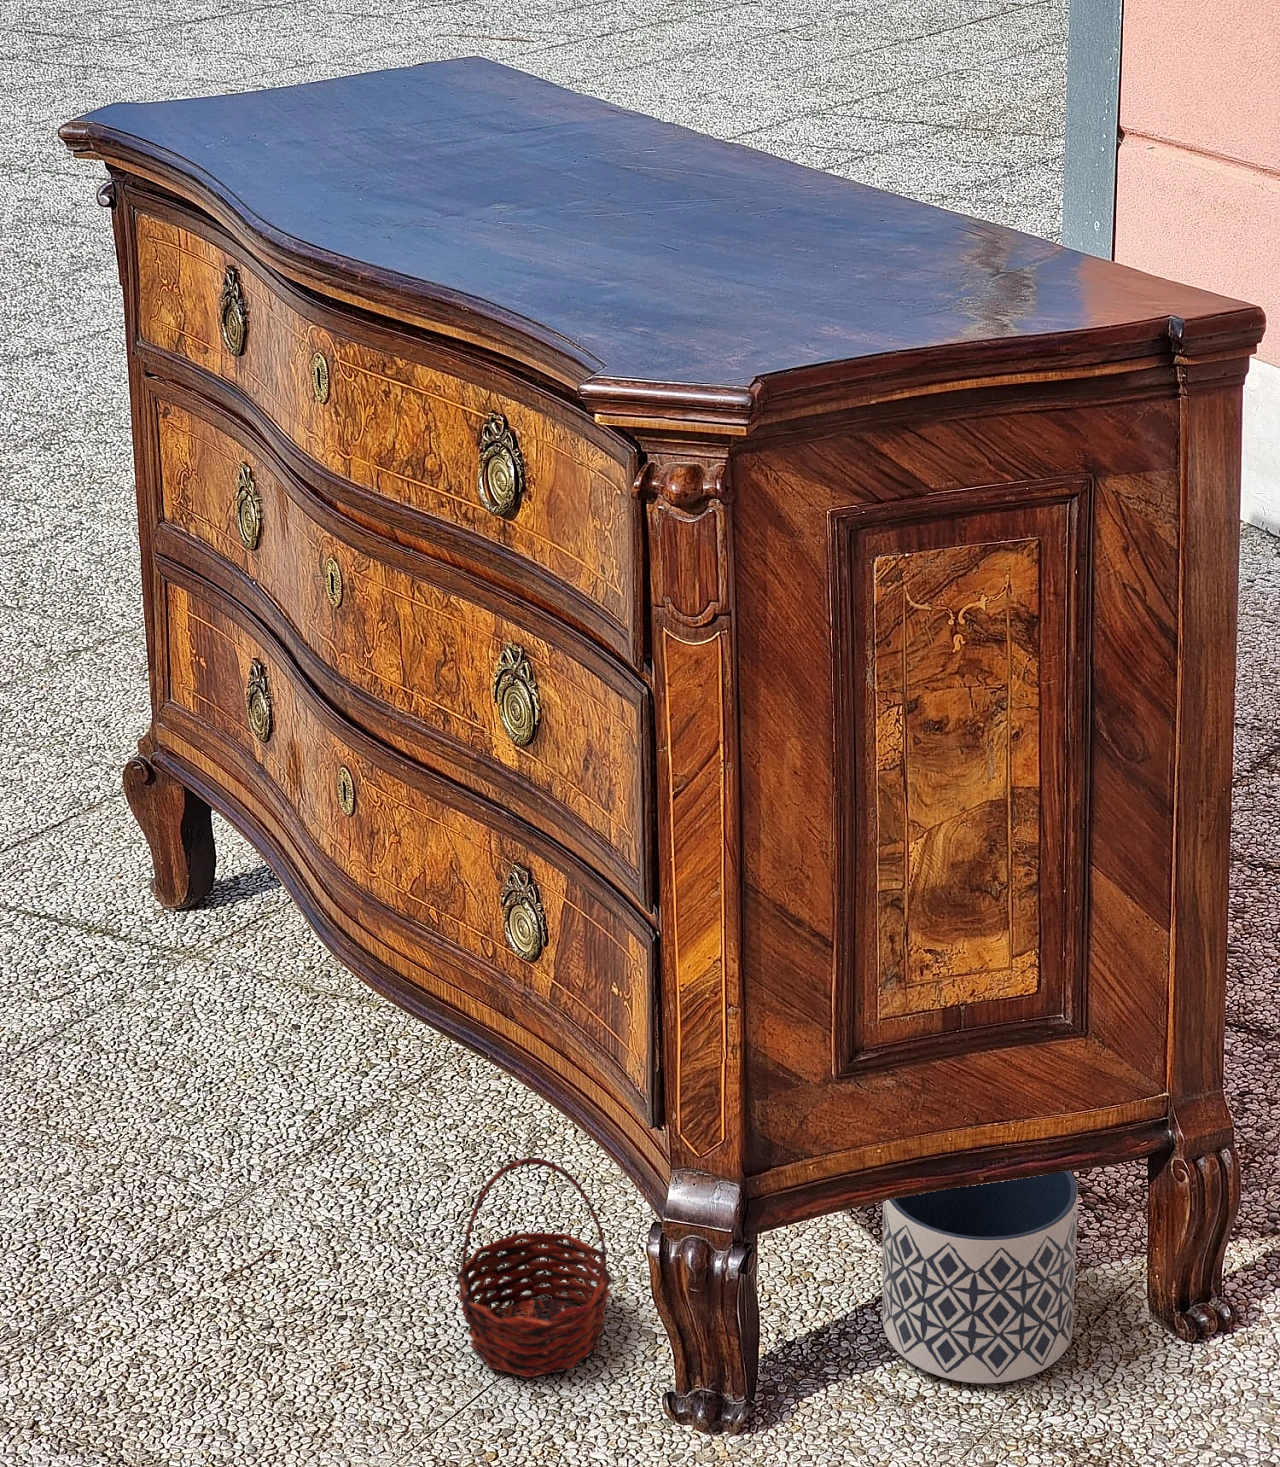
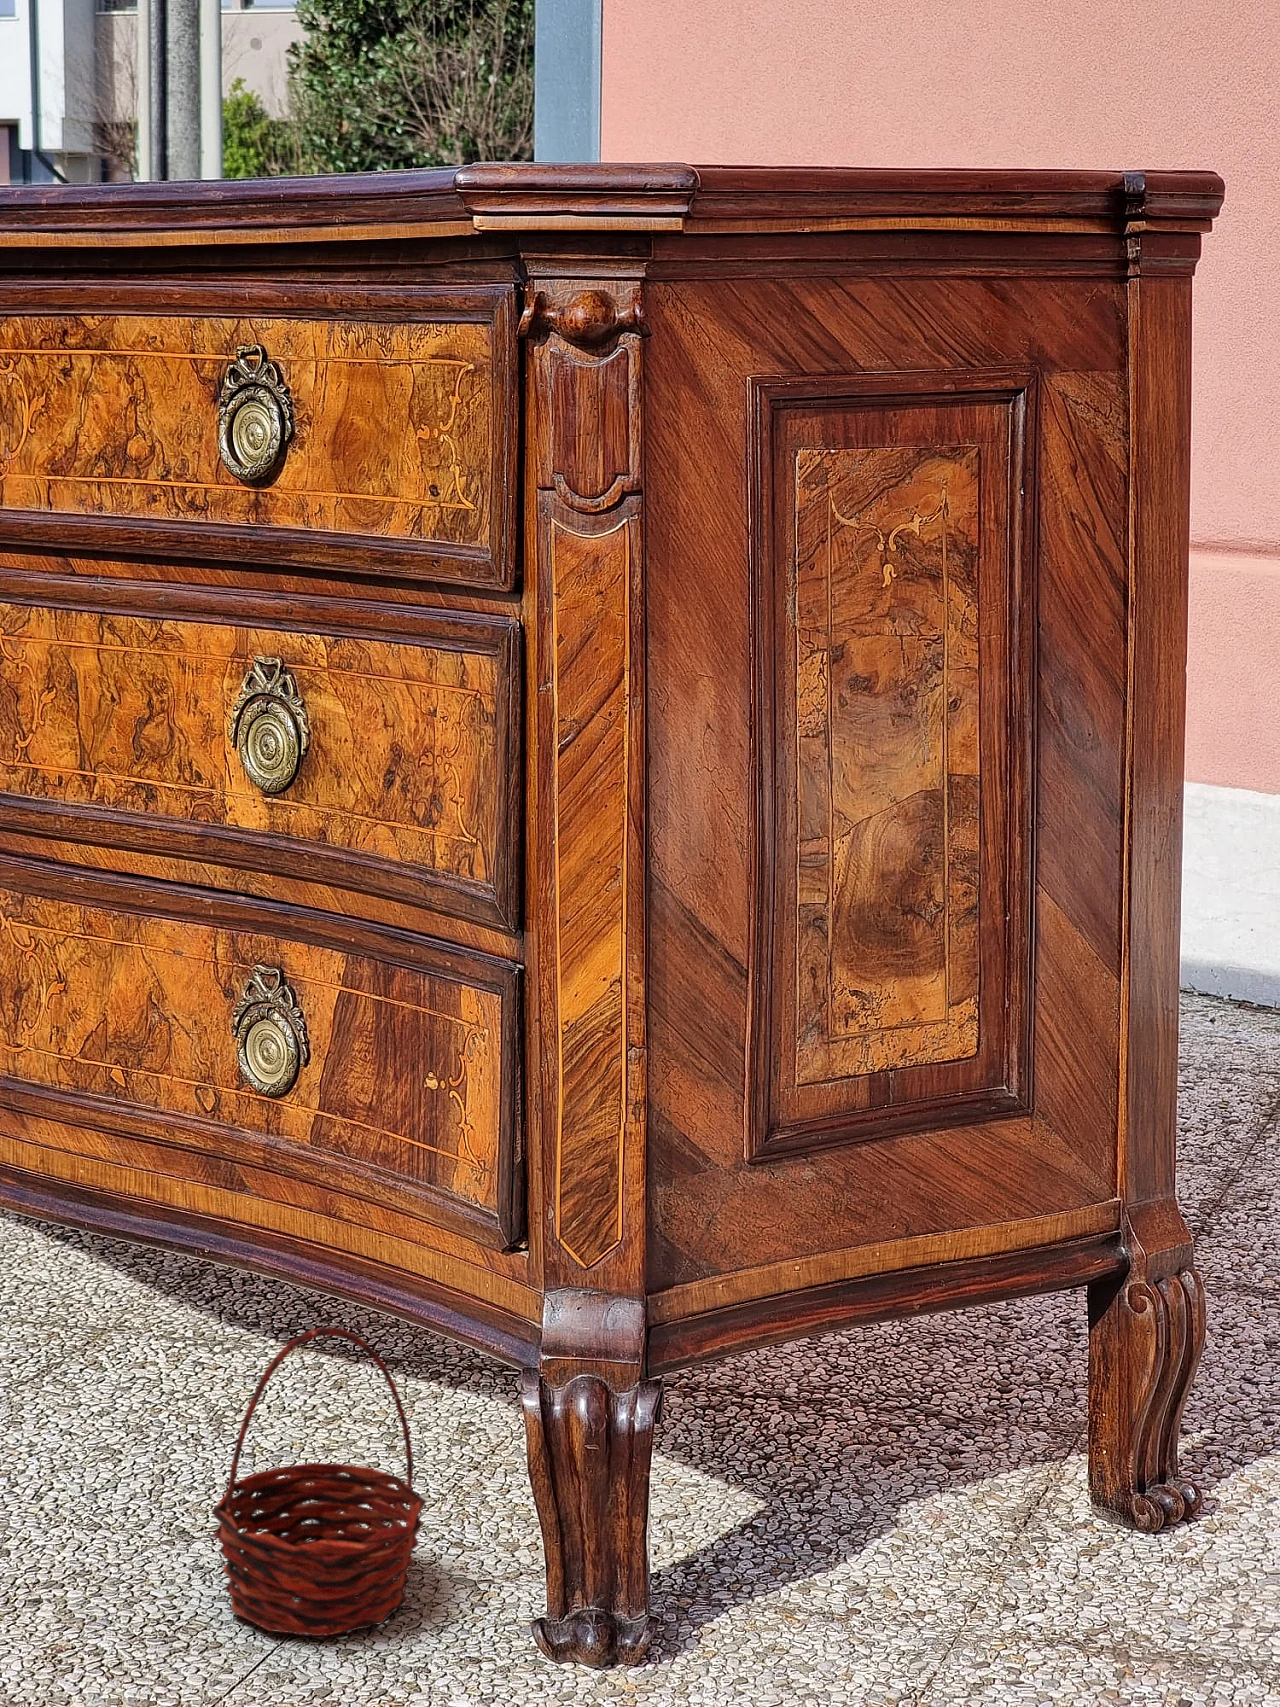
planter: present [882,1170,1078,1383] -> none [760,1298,1011,1590]

